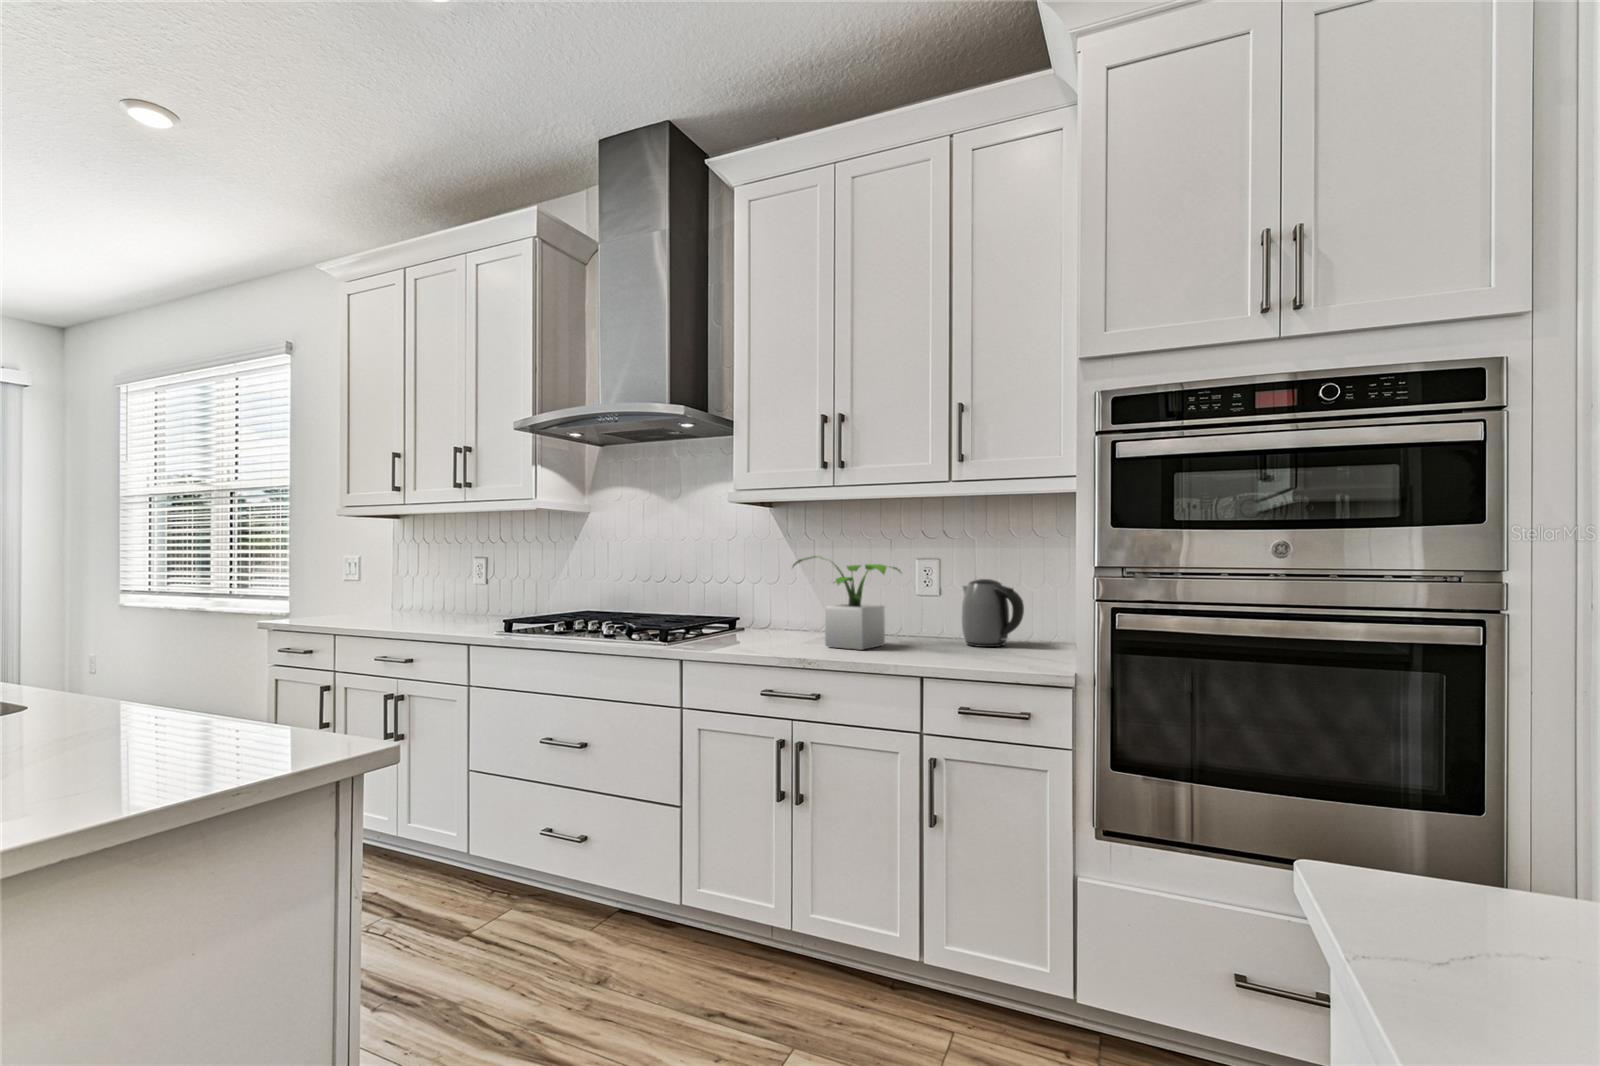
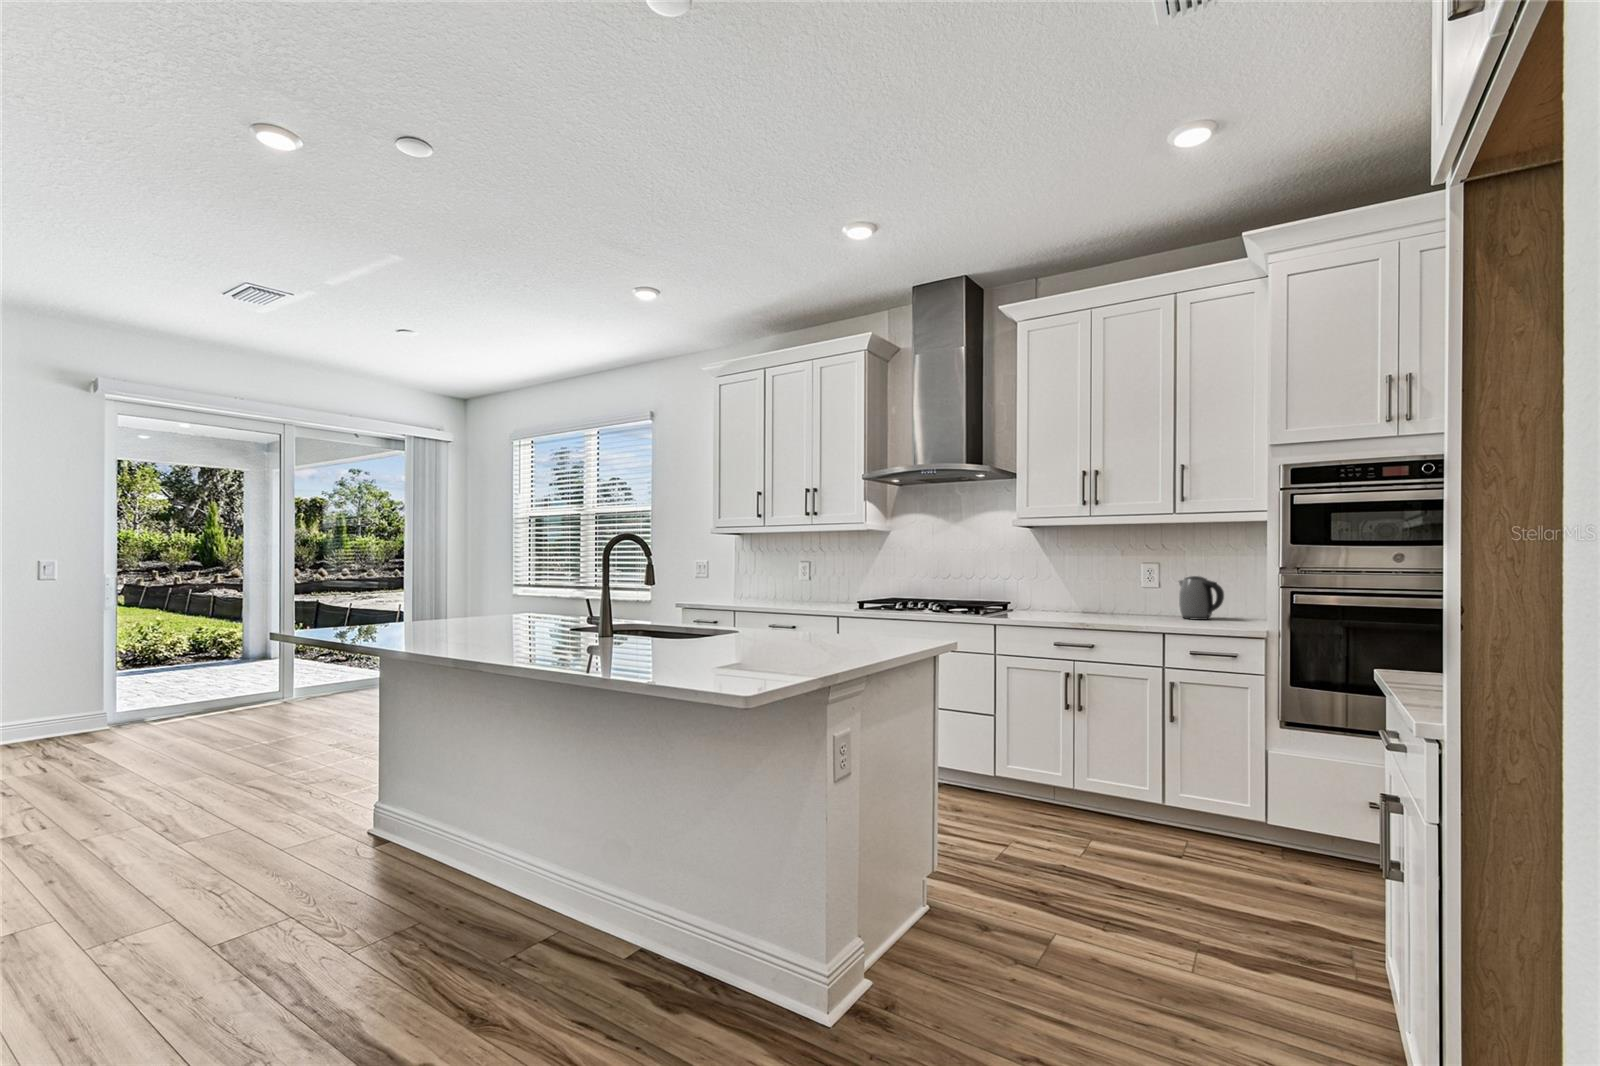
potted plant: present [793,556,902,650] -> none [1064,561,1137,620]

